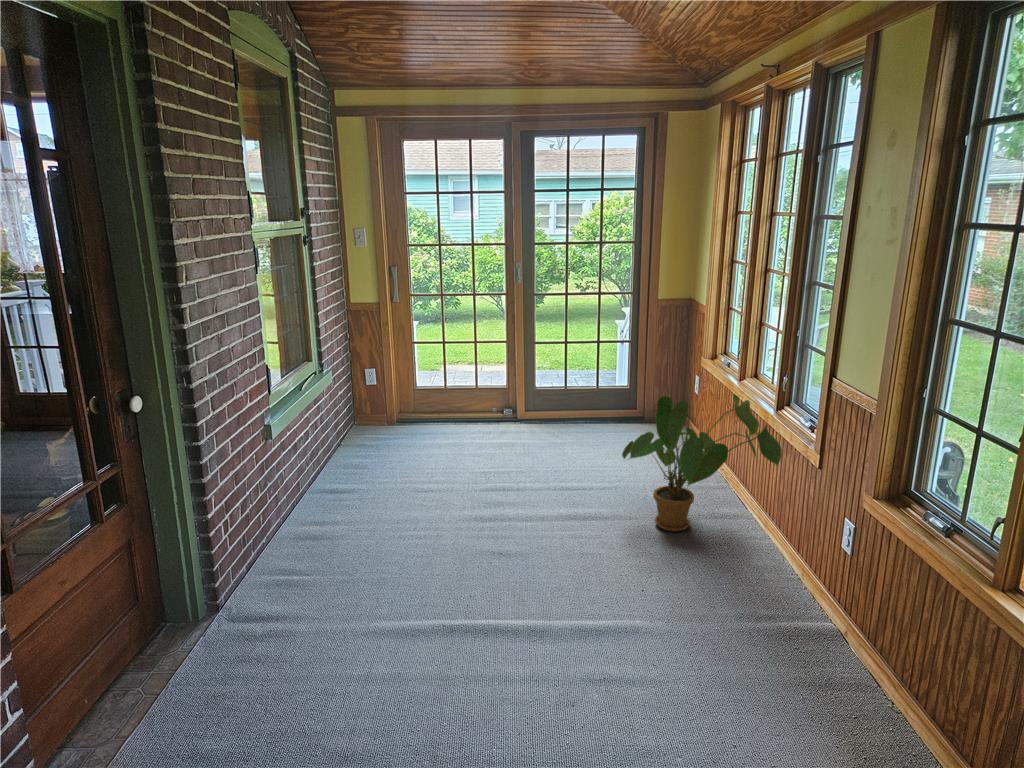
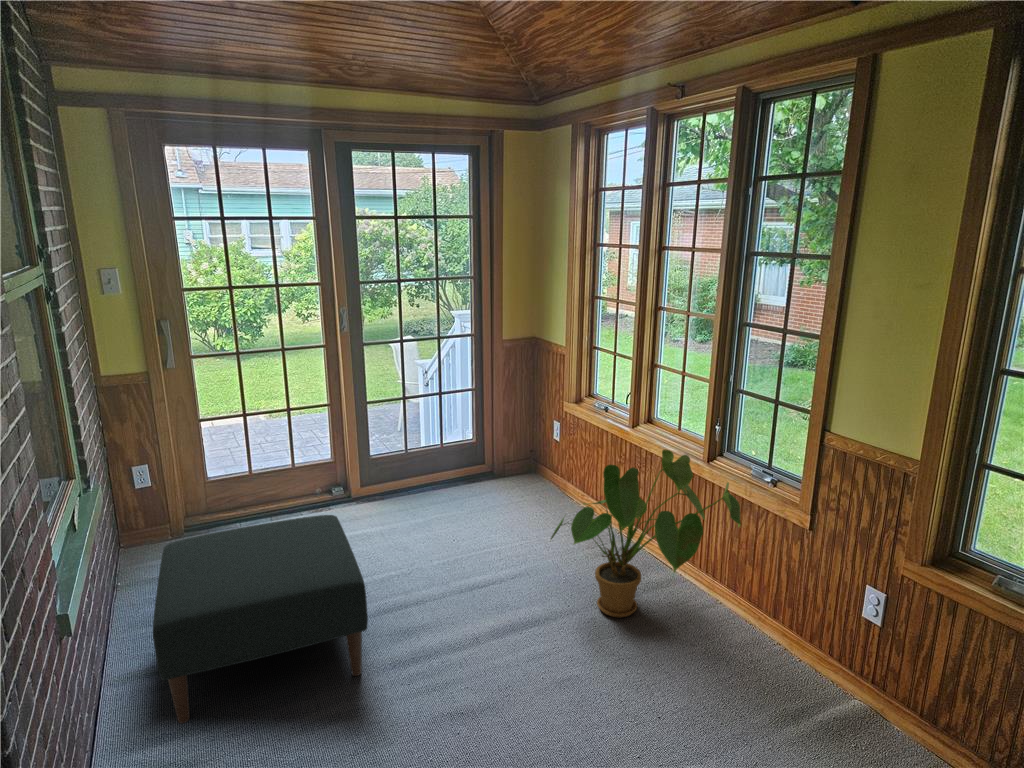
ottoman: none [323,411,471,521] -> present [153,515,368,723]

